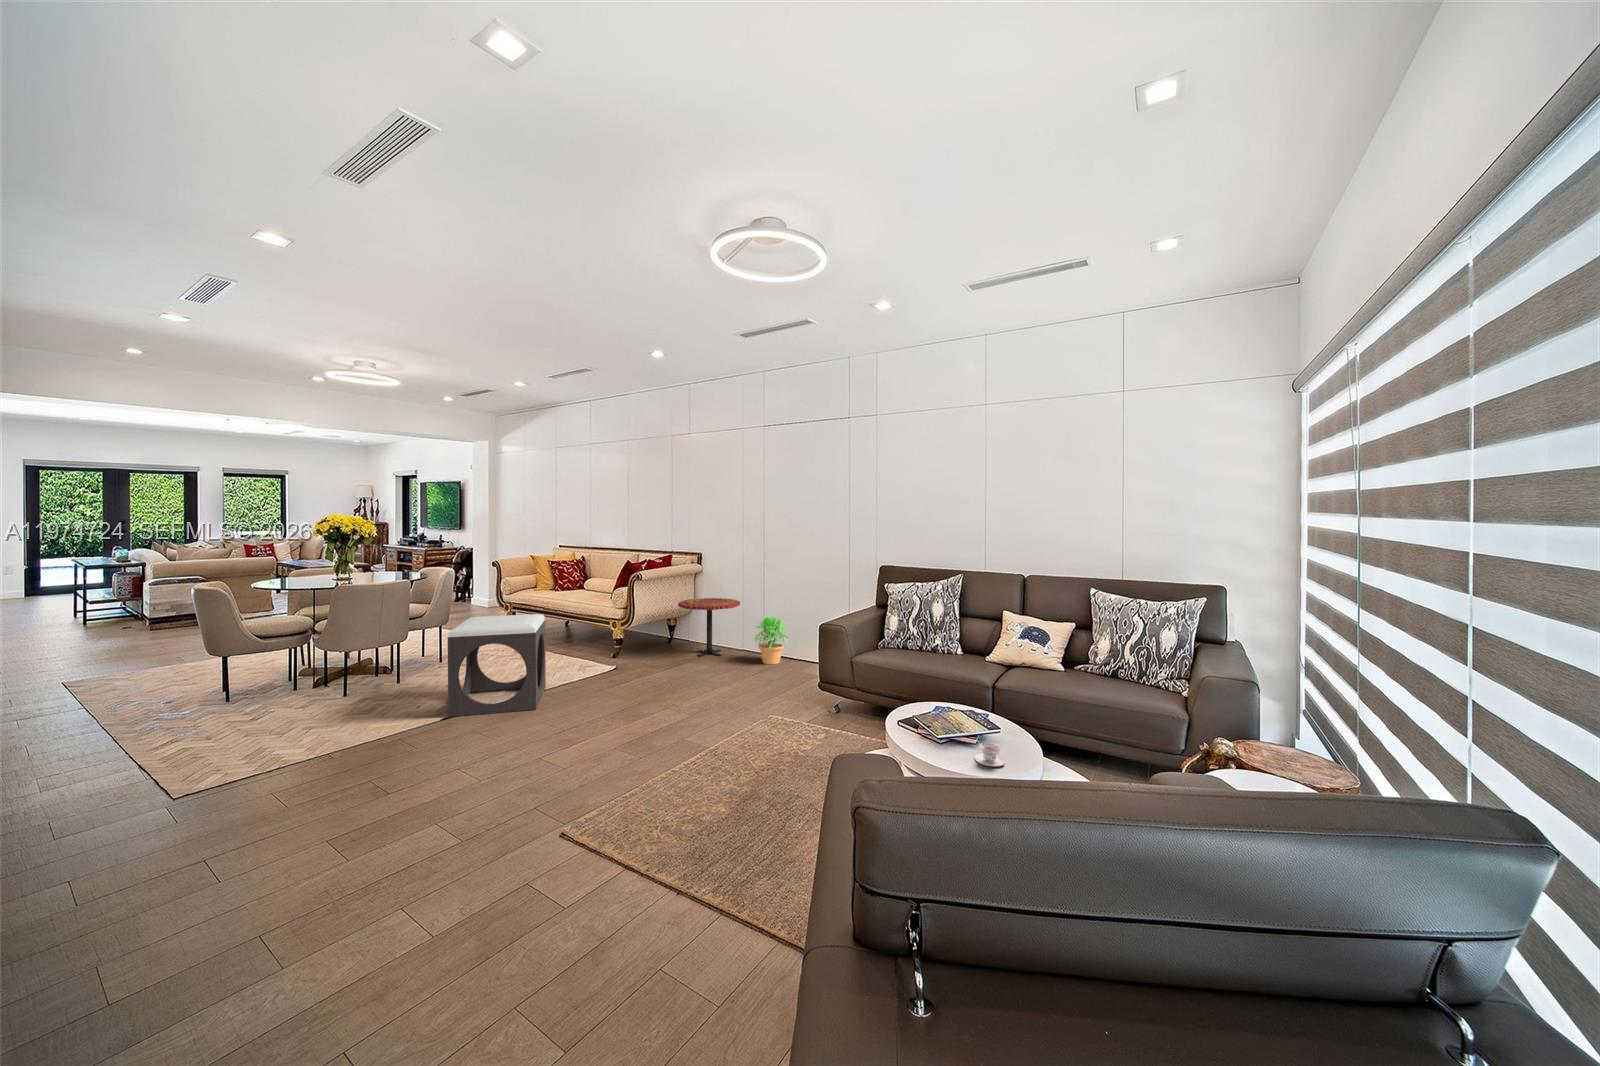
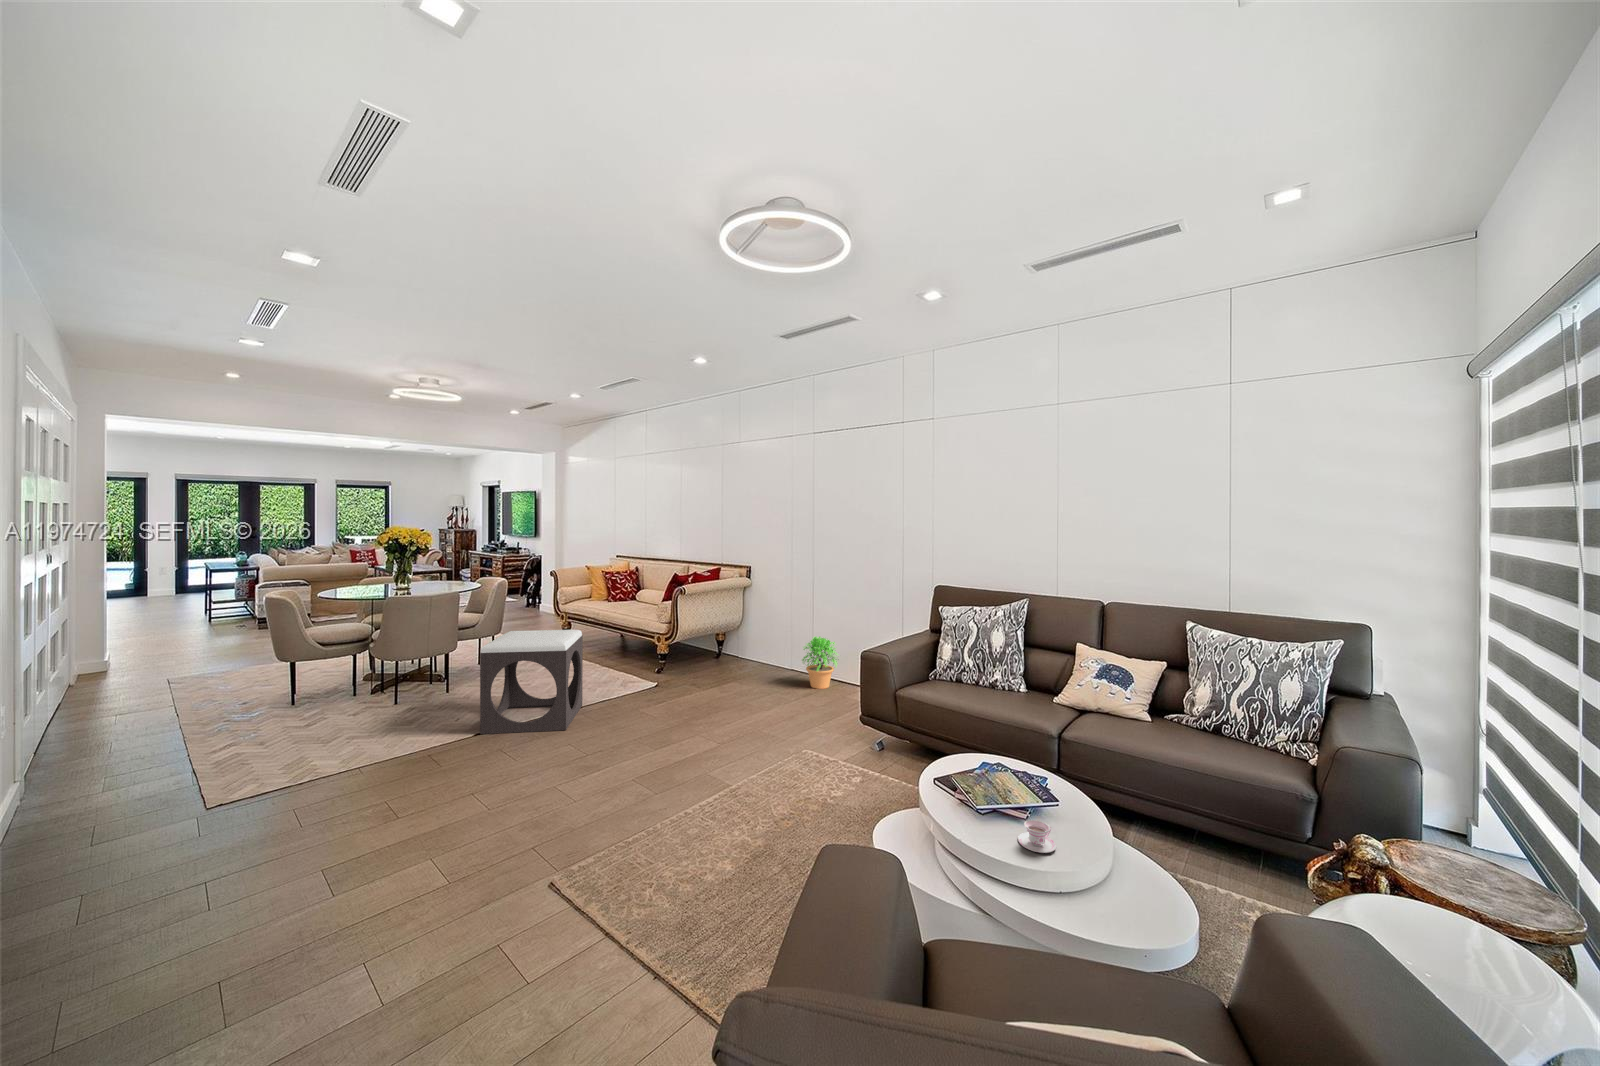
side table: present [678,598,740,656] -> none [724,614,789,676]

